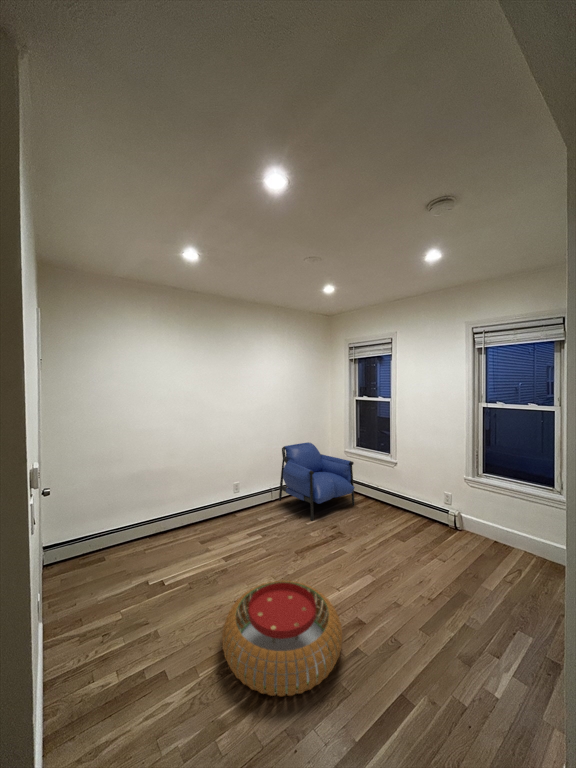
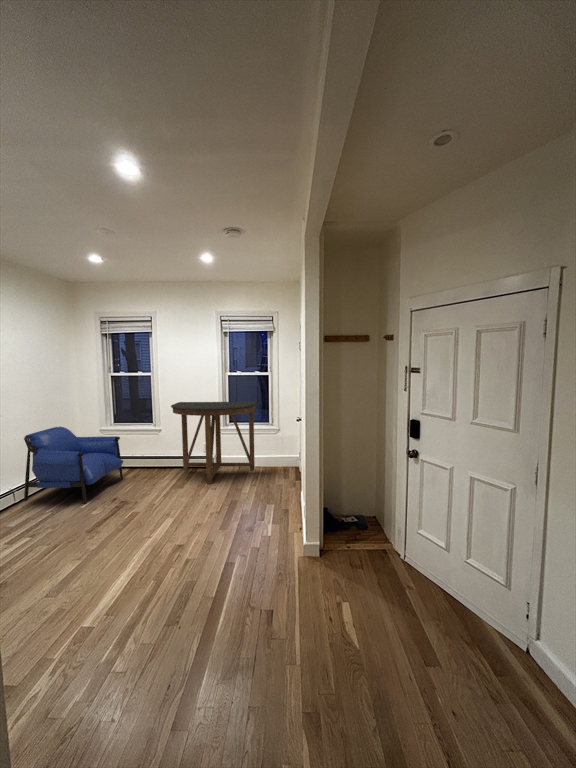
console table: none [402,435,528,554] -> present [171,402,257,484]
pouf: present [222,580,342,696] -> none [59,537,182,630]

